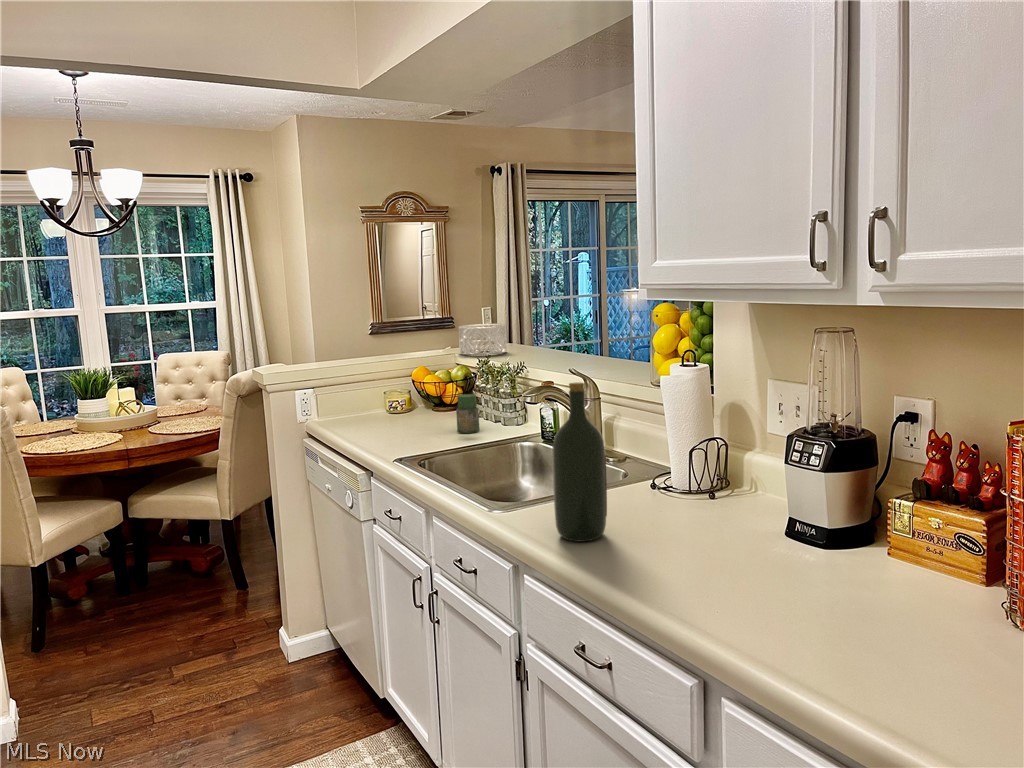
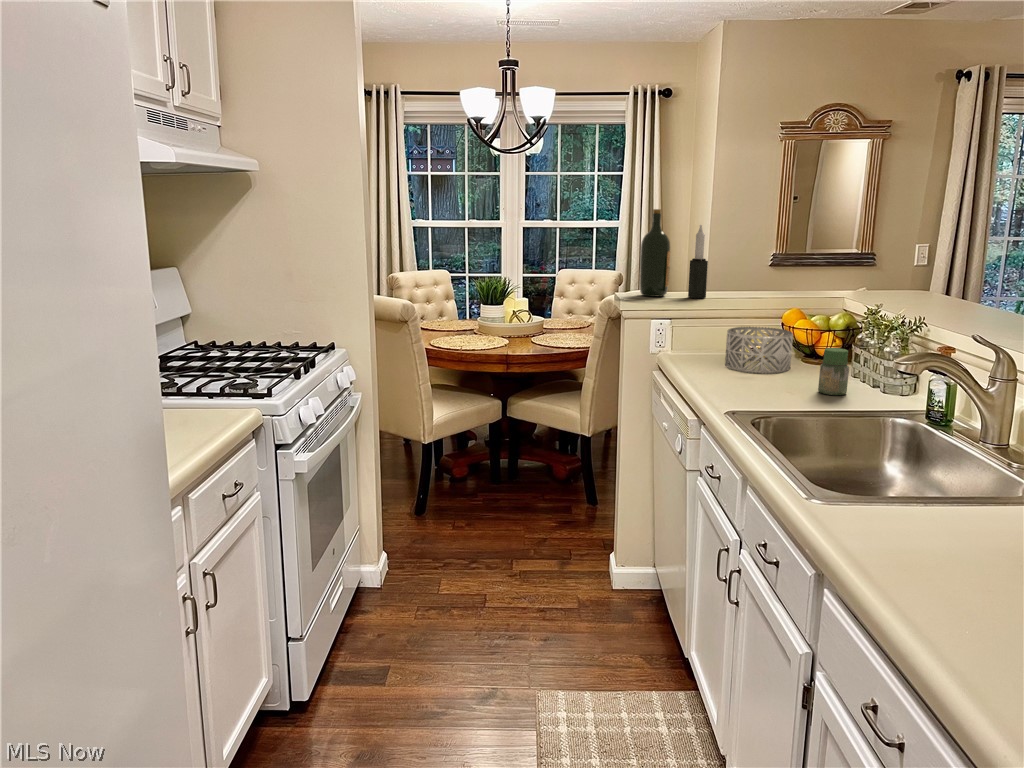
candle: none [323,300,342,367] -> present [688,225,708,298]
decorative bowl: present [458,323,507,355] -> present [725,327,793,373]
wine bottle: present [552,382,607,541] -> present [640,209,670,297]

